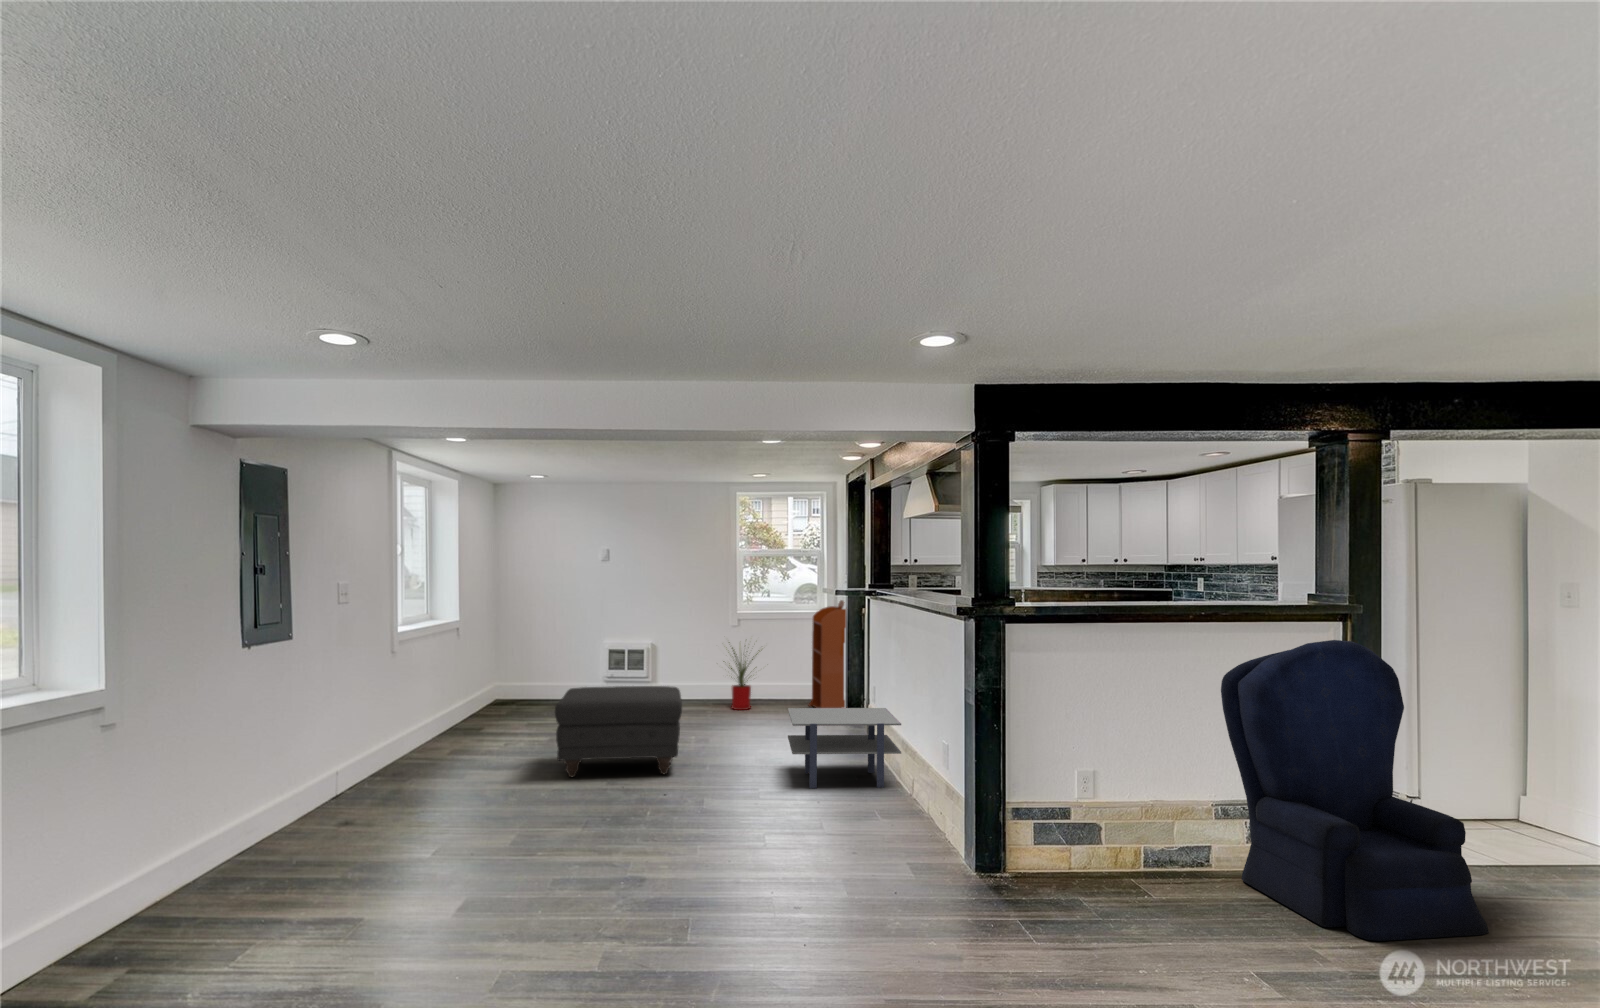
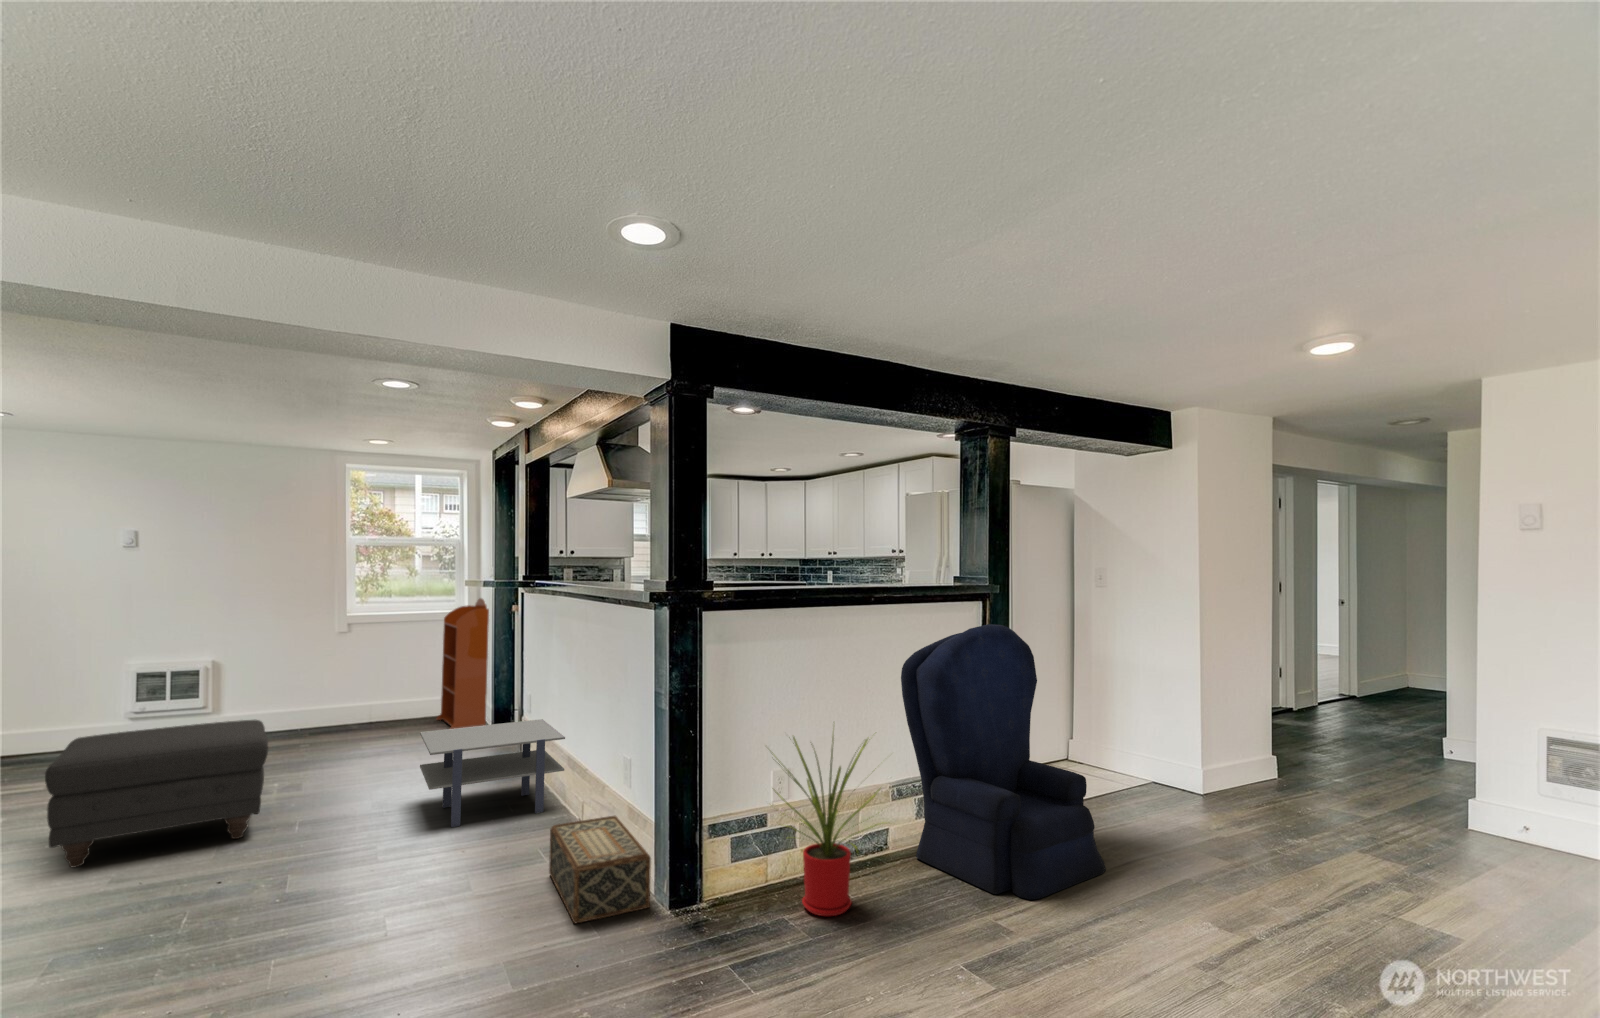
house plant: present [723,642,760,710] -> present [775,737,880,916]
woven basket: none [880,792,959,872] -> present [549,816,651,923]

